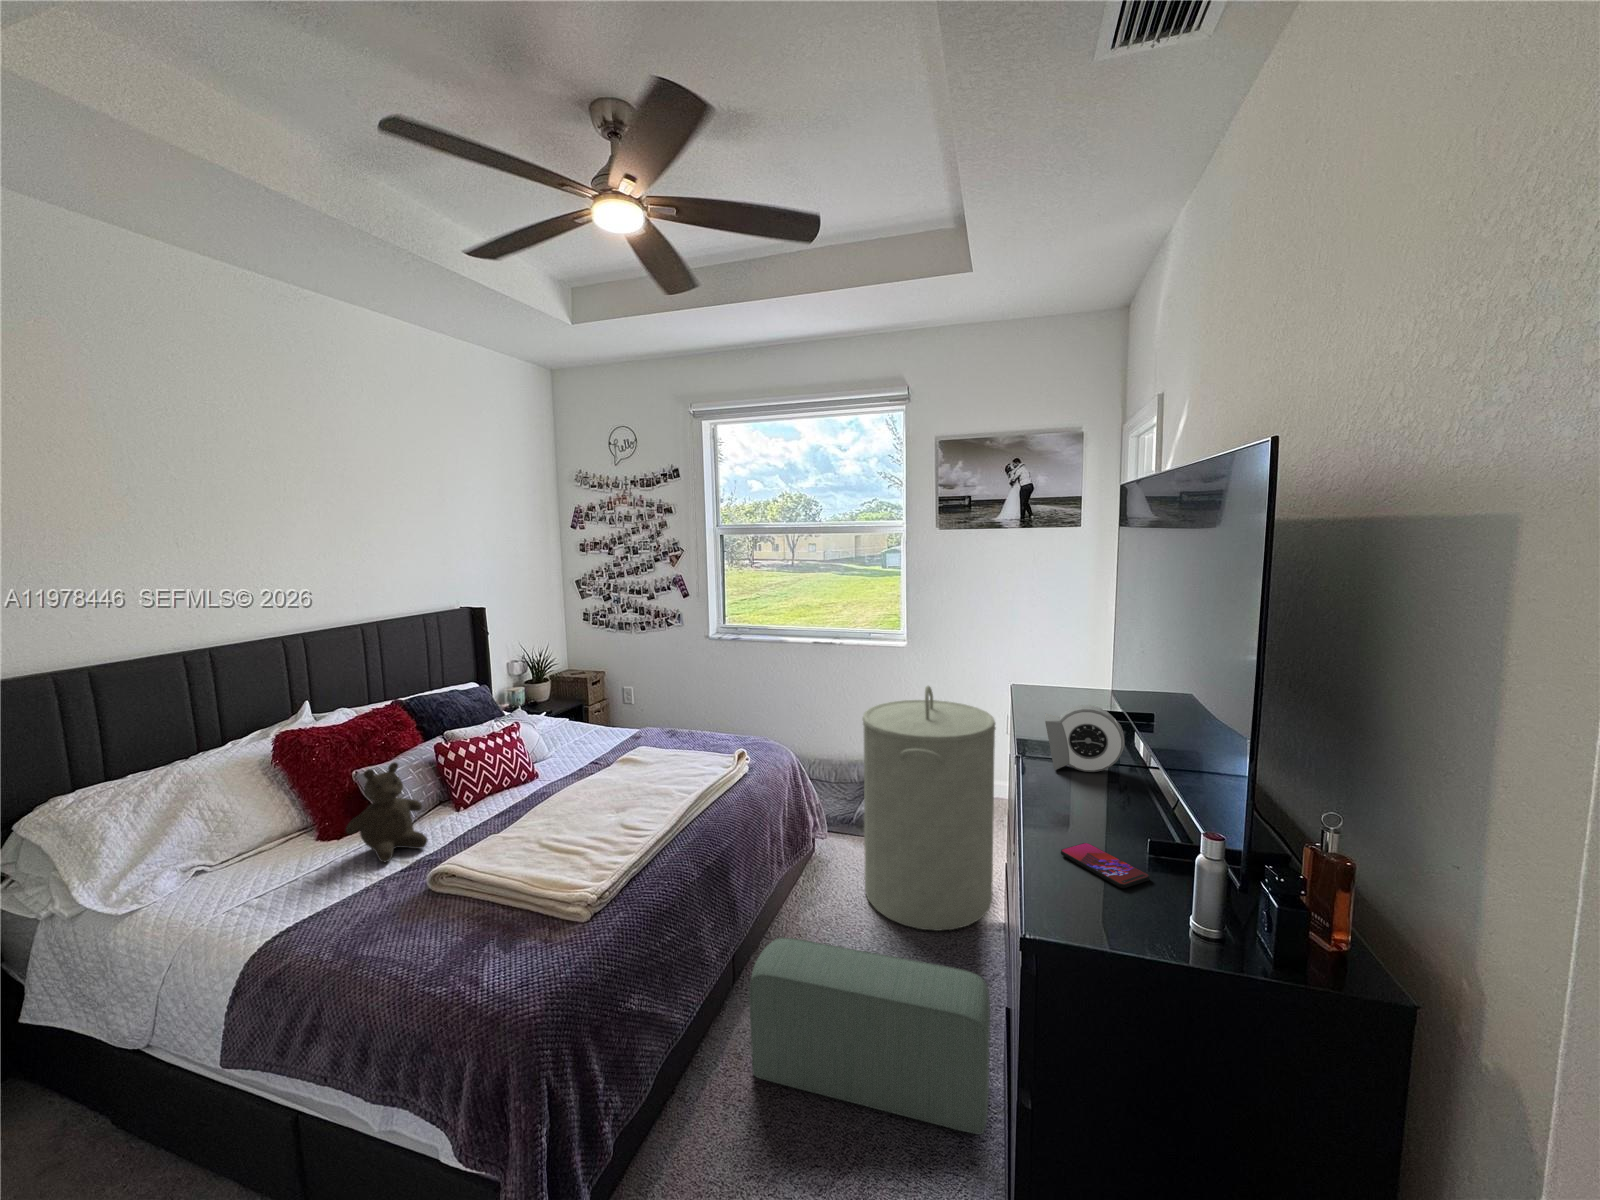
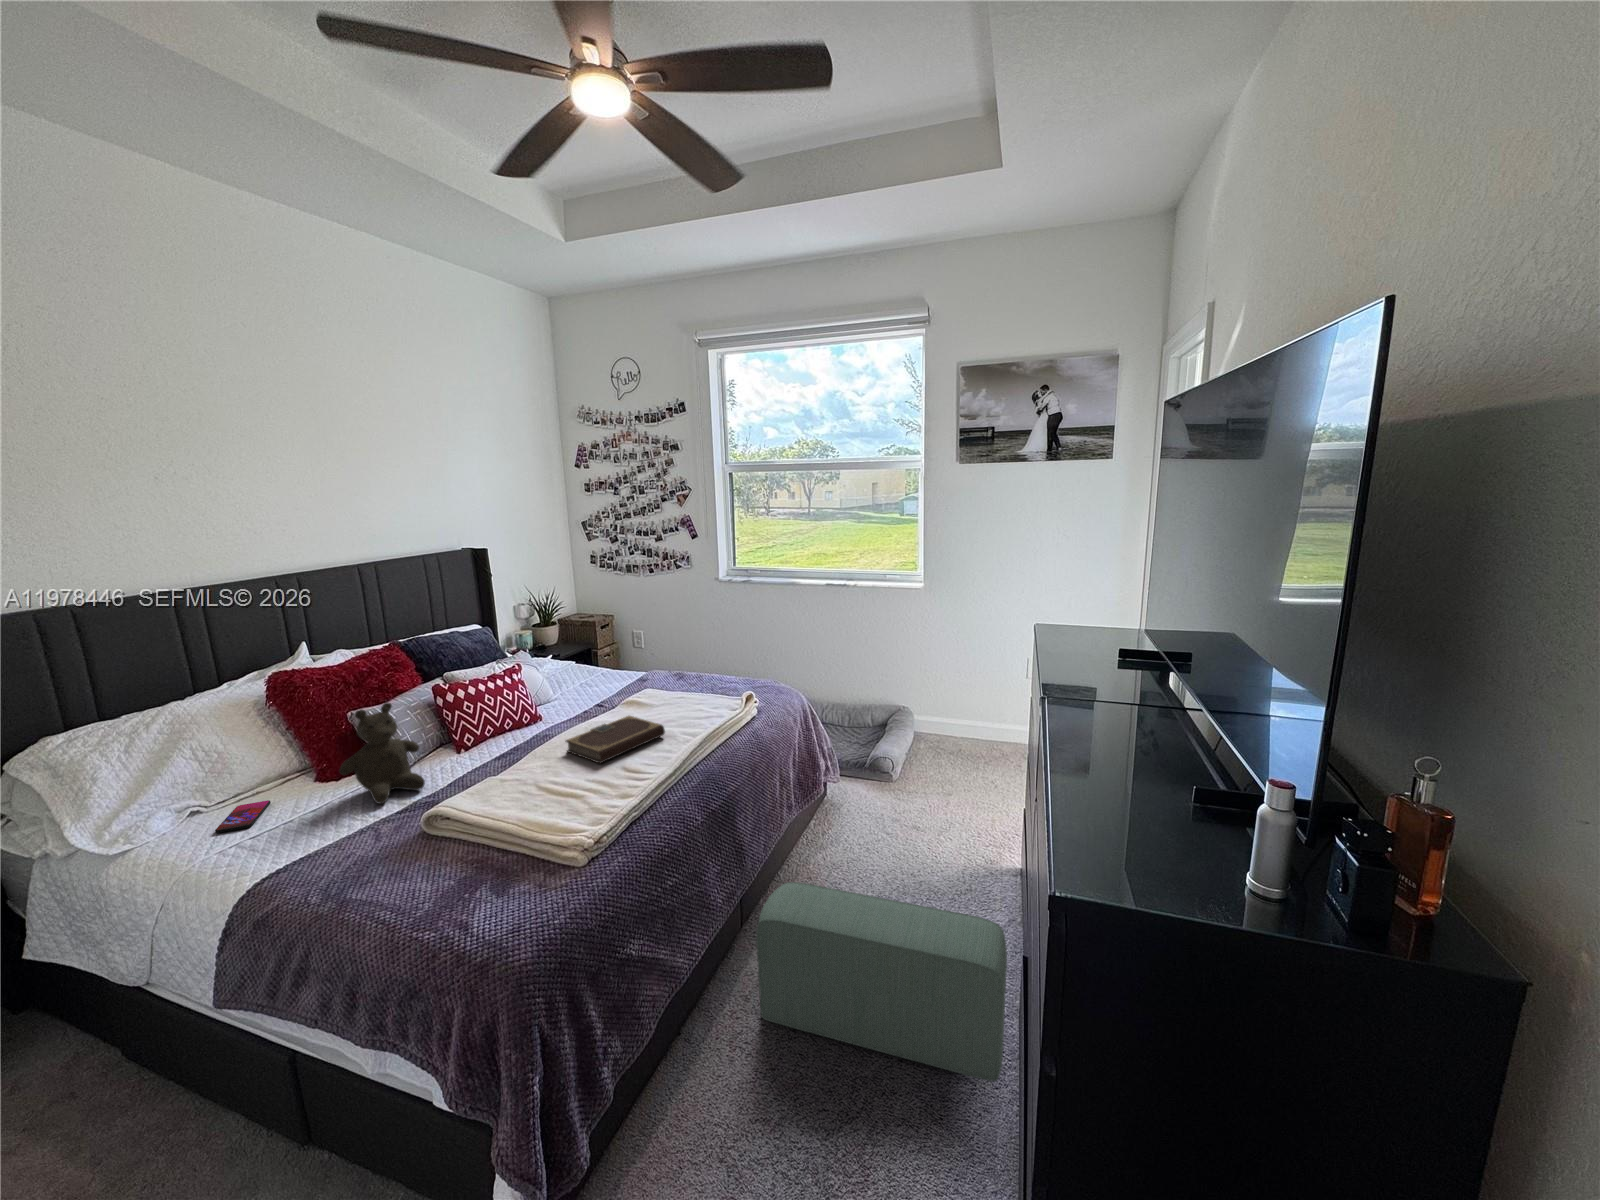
laundry hamper: present [863,686,996,931] -> none [876,626,1017,875]
alarm clock: present [1045,705,1125,772] -> none [1074,643,1161,714]
notebook: none [564,774,660,821] -> present [566,716,665,763]
smartphone: present [1061,843,1150,888] -> present [215,800,271,833]

